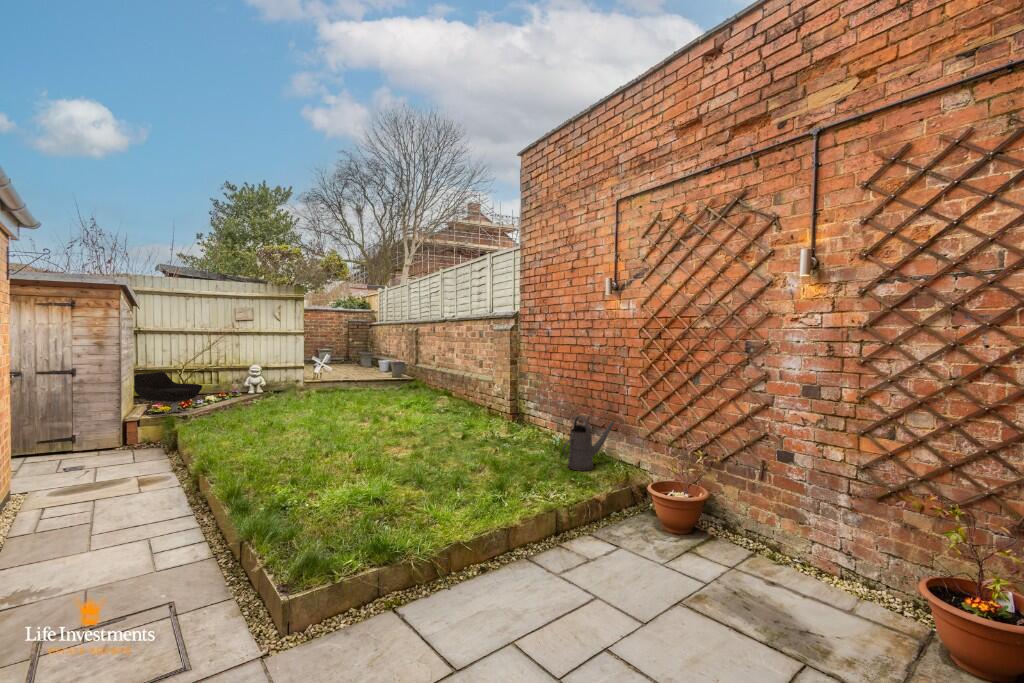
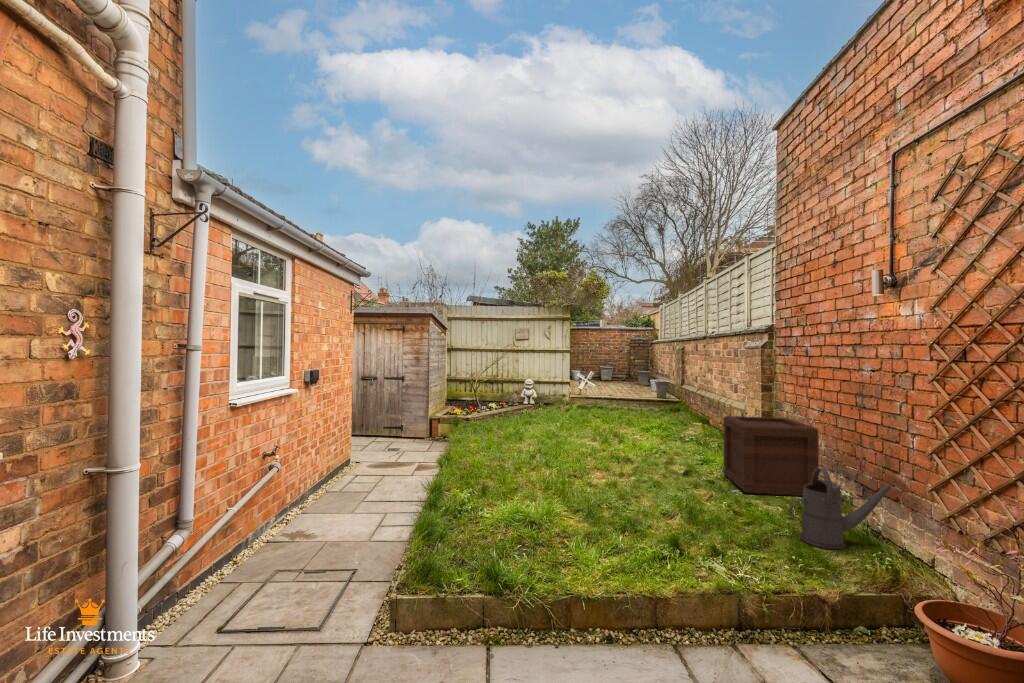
lounge chair: present [134,372,202,416] -> none [444,381,487,416]
wooden crate: none [491,384,560,445] -> present [723,416,819,496]

